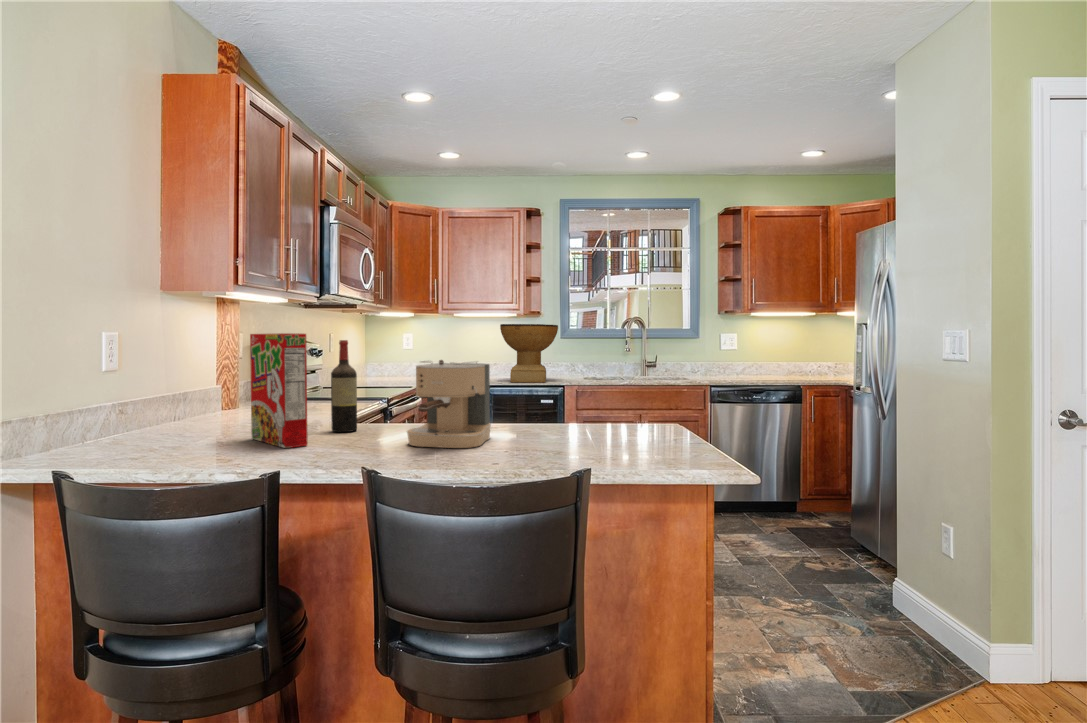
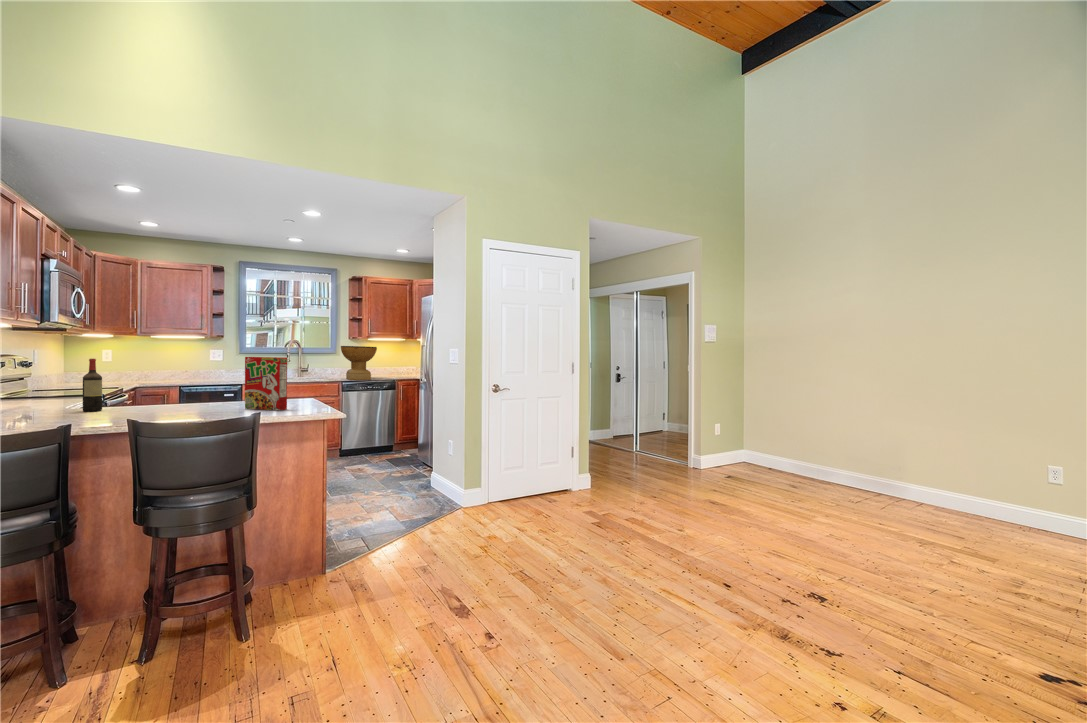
decorative bowl: present [500,324,558,382] -> present [341,346,377,380]
cereal box: present [250,333,308,448] -> present [245,357,287,410]
coffee maker: present [407,360,491,448] -> none [146,370,198,414]

